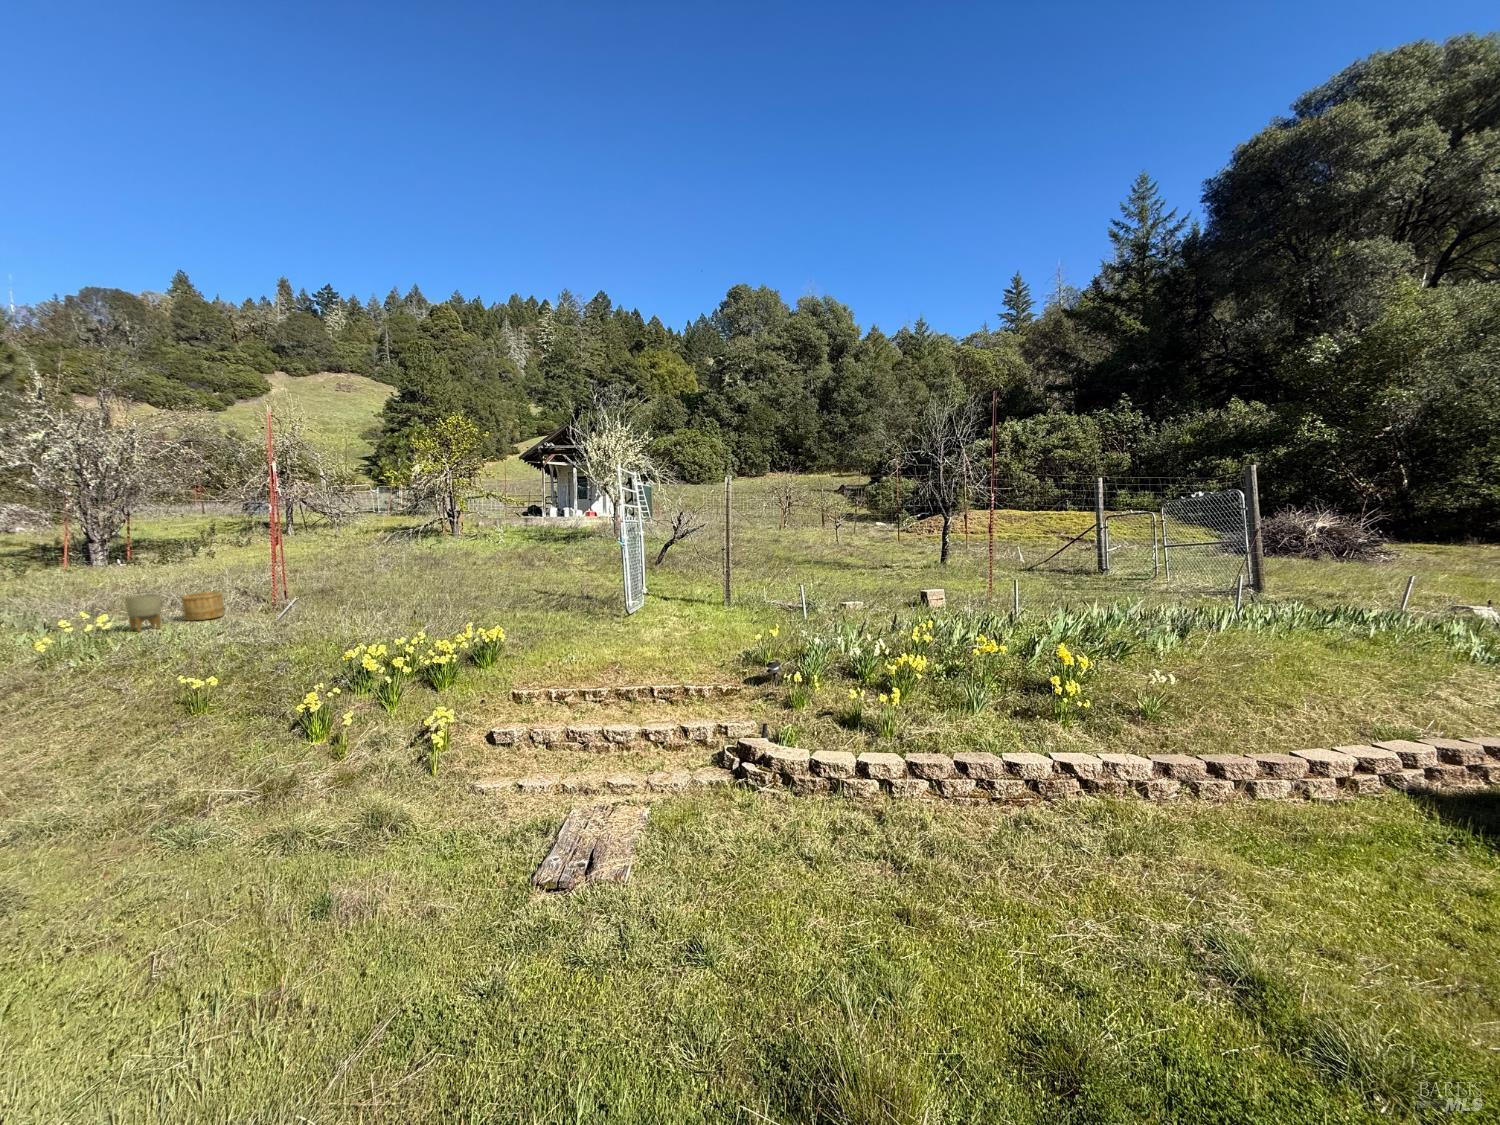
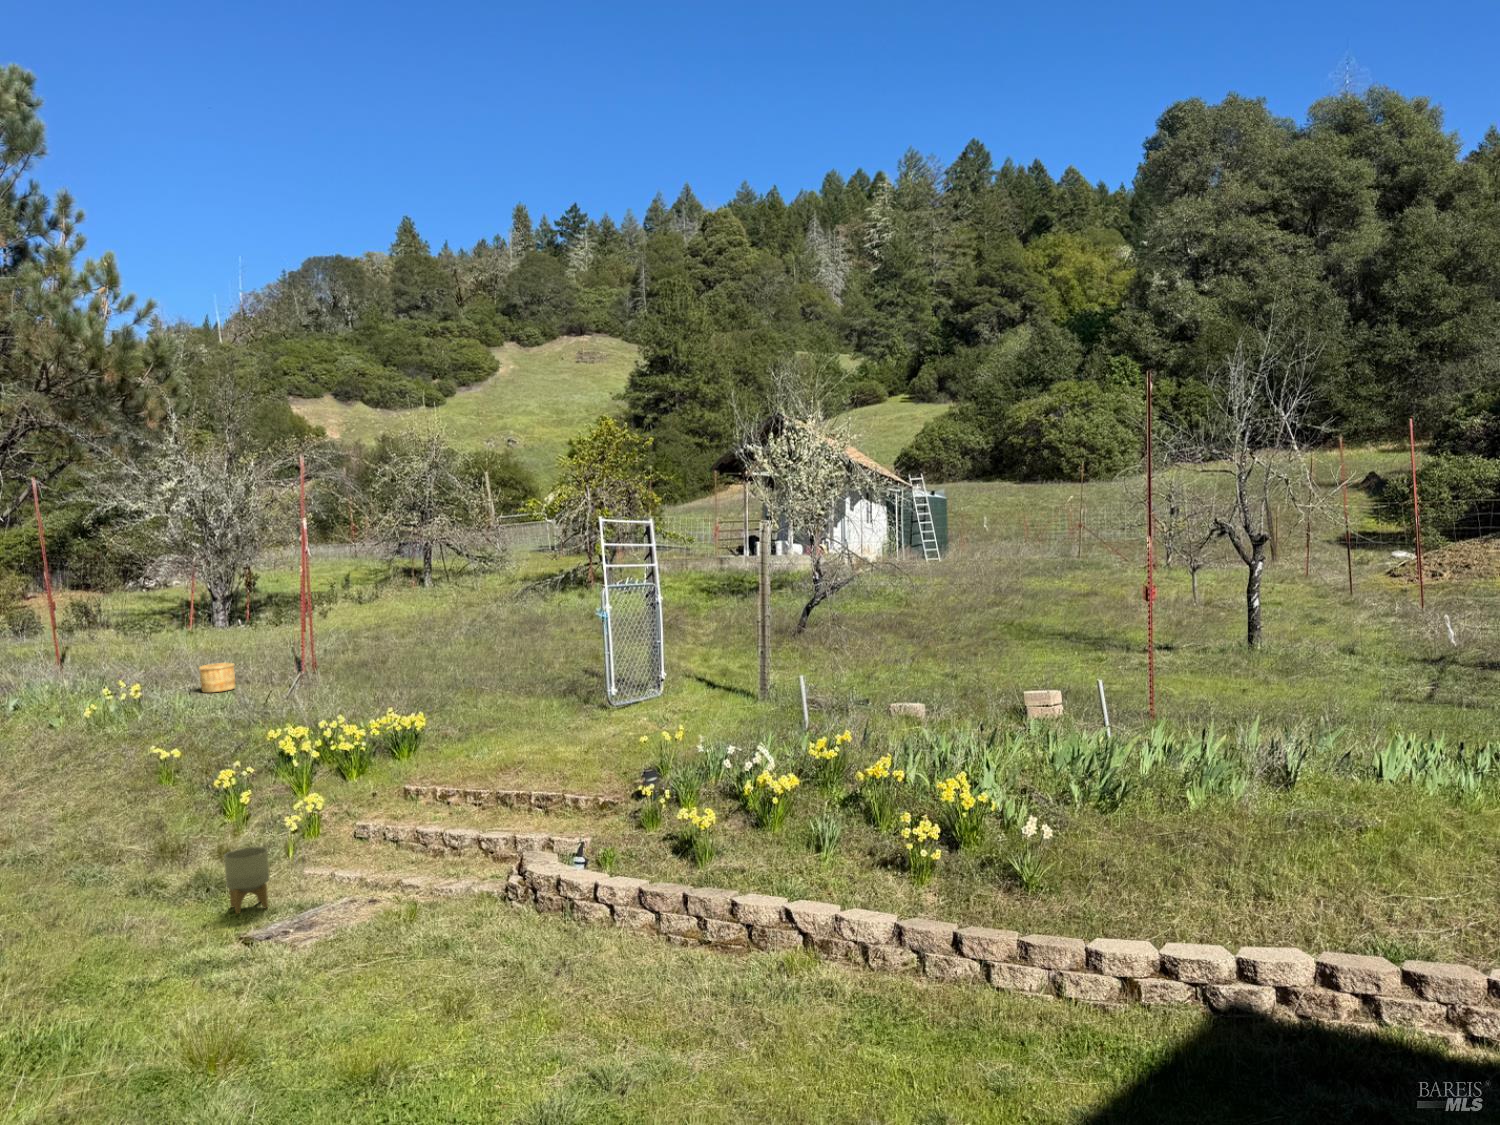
planter: present [125,594,162,632] -> present [224,847,269,914]

